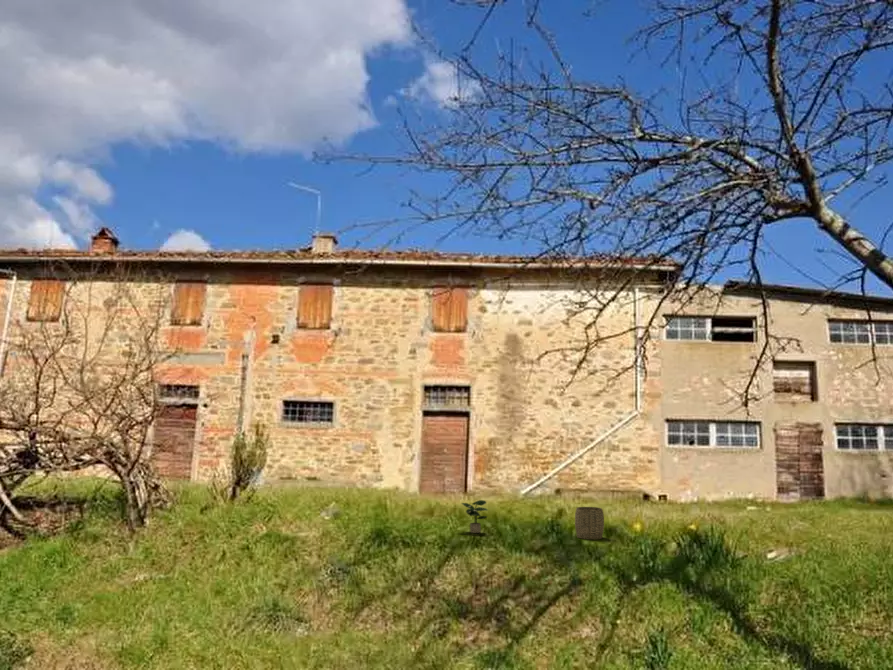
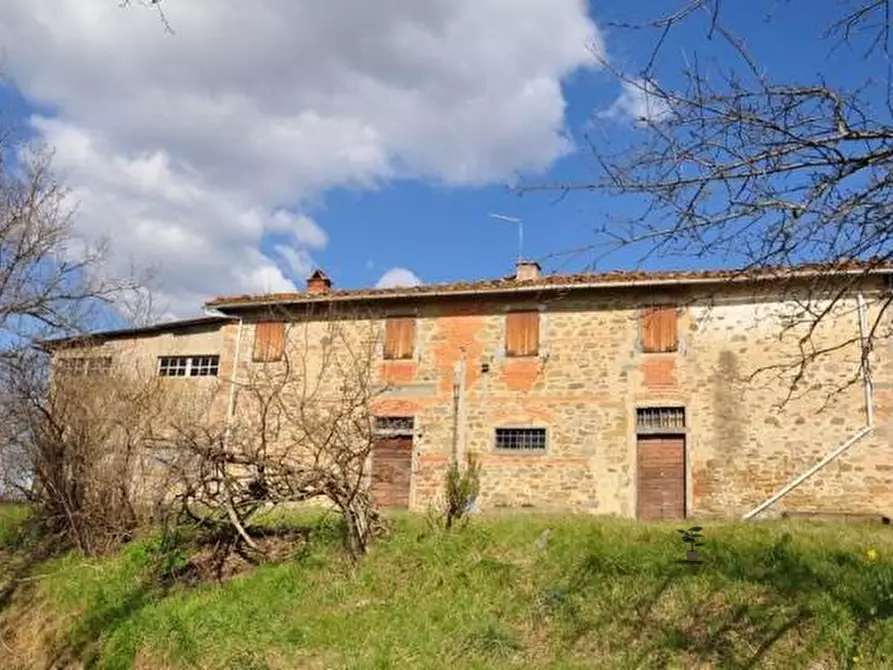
woven basket: present [575,507,604,539] -> none [805,533,840,569]

